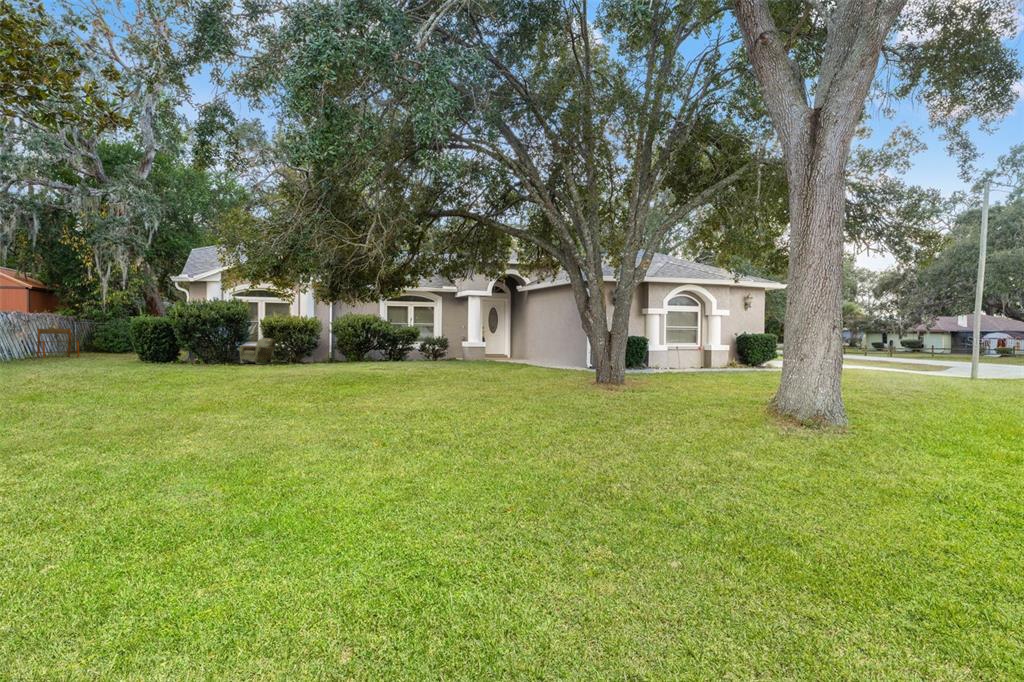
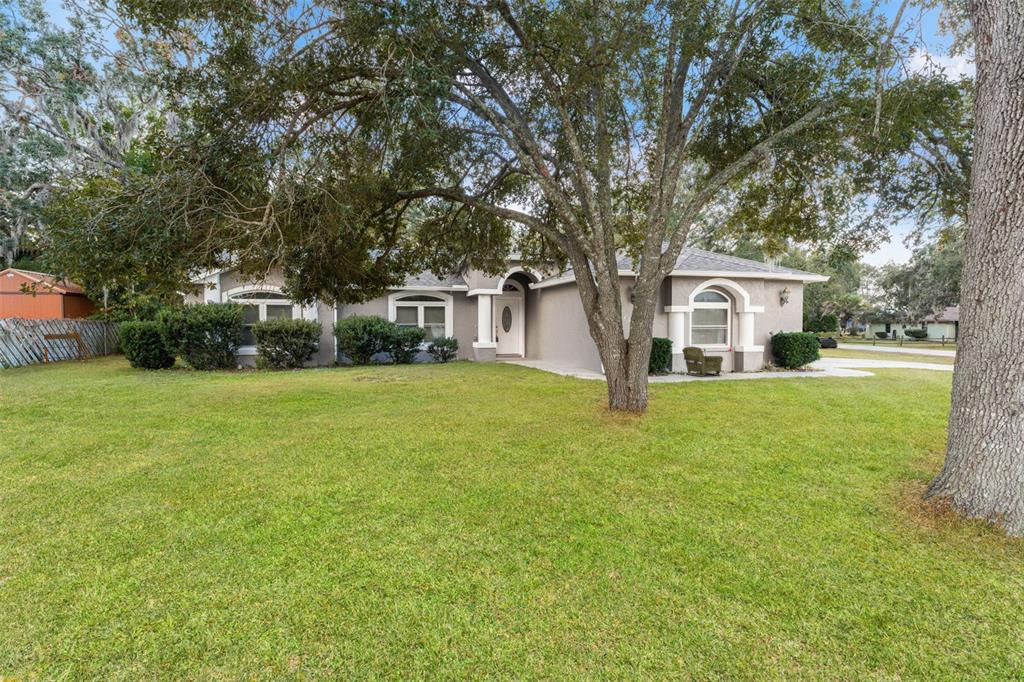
armchair: present [239,338,276,364] -> present [682,347,723,376]

